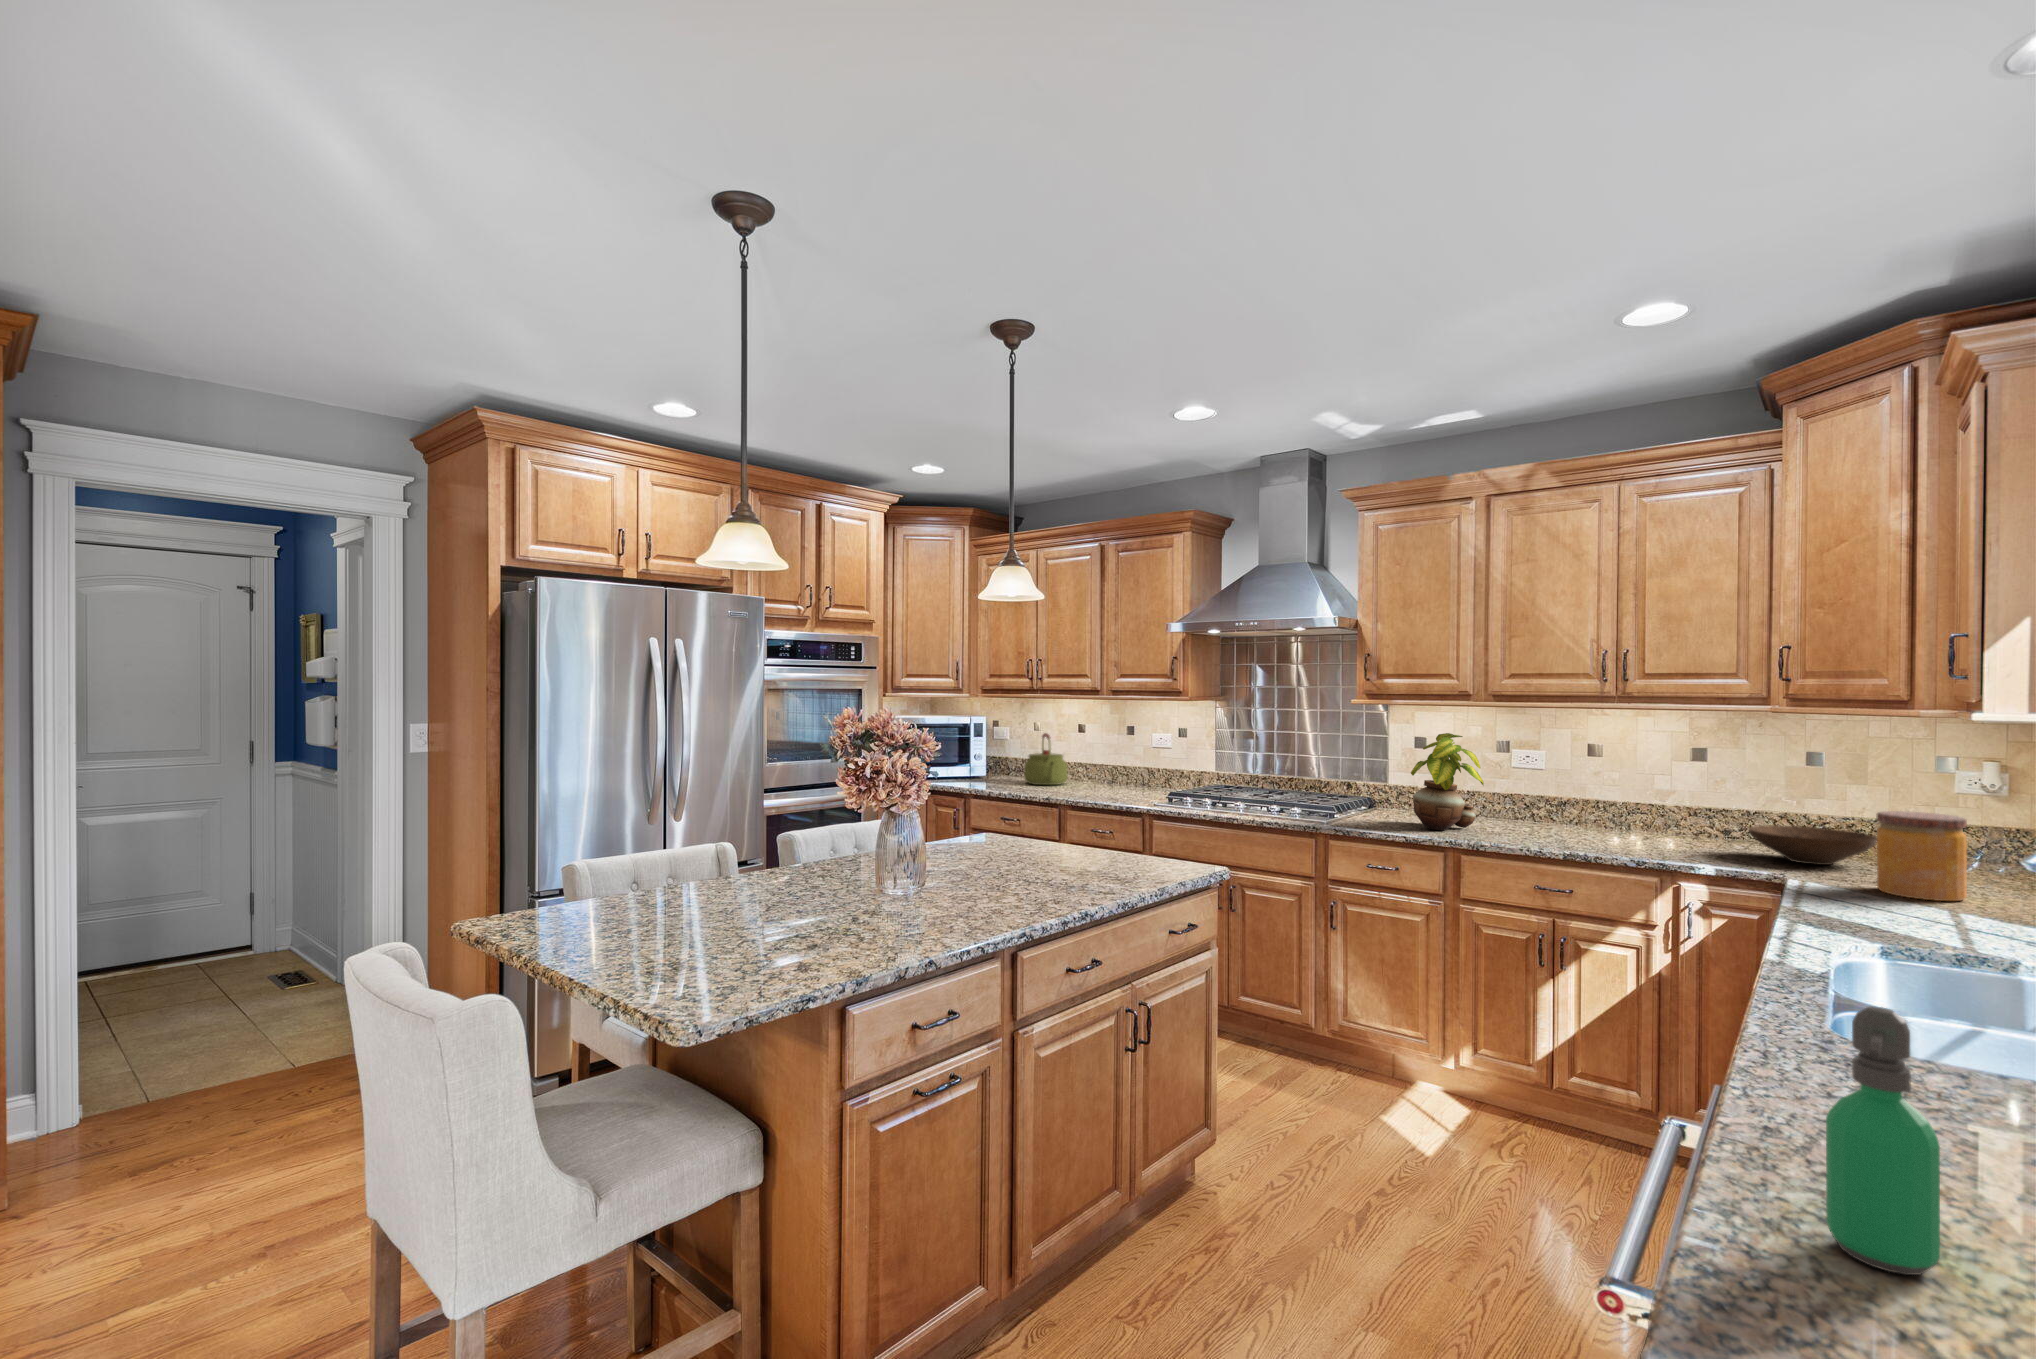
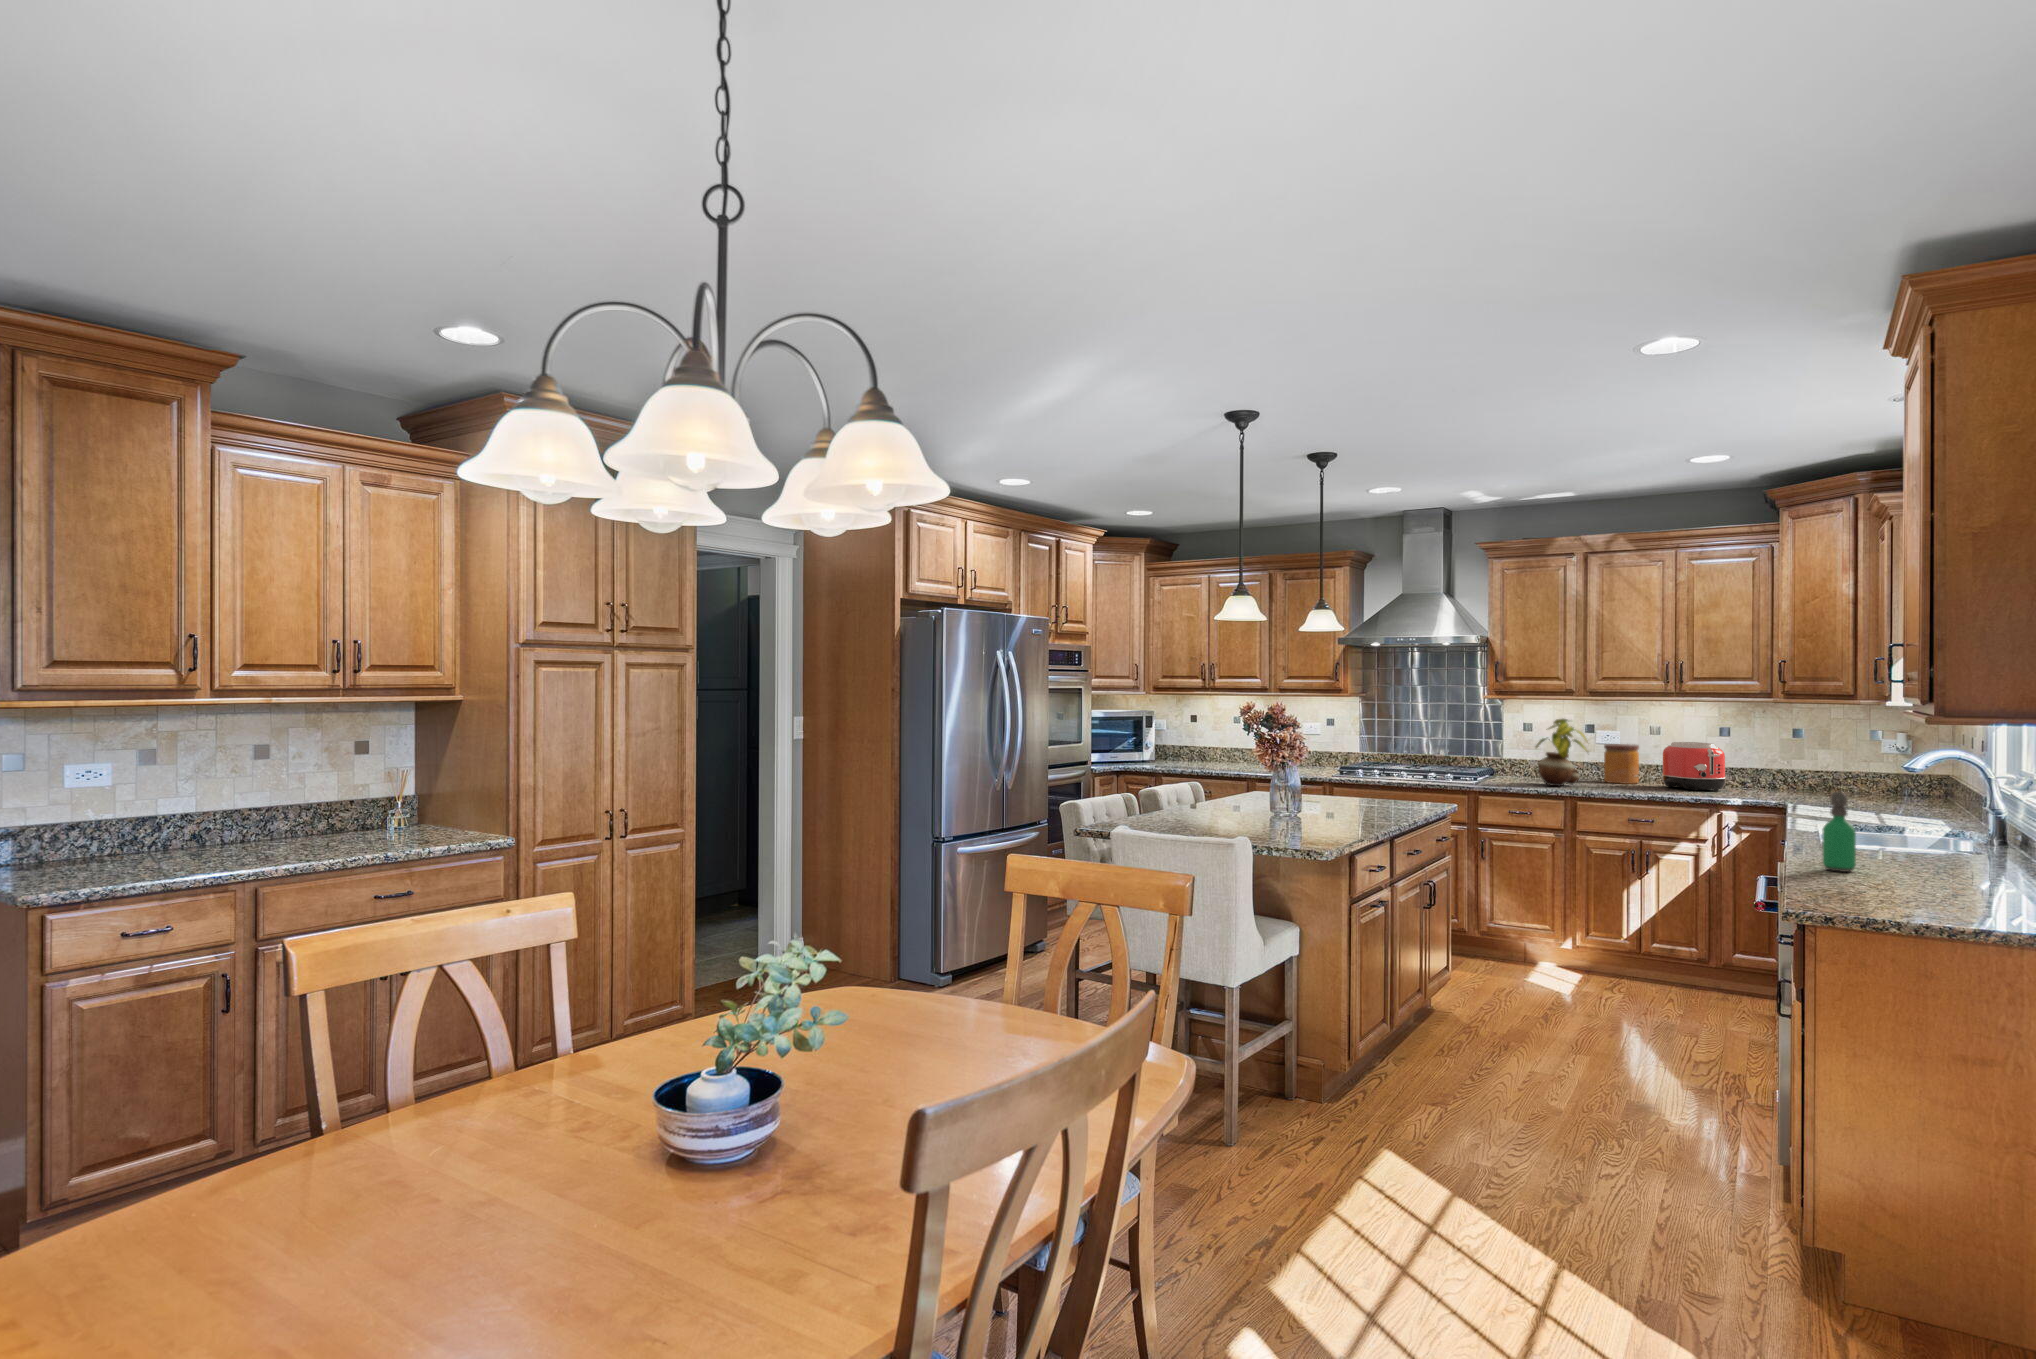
kettle: present [1024,733,1068,785] -> none [1202,724,1238,766]
toaster: none [1600,769,1697,843] -> present [1661,742,1726,791]
jar: present [1876,811,1967,901] -> present [1604,744,1639,784]
wooden bowl: present [1749,825,1877,865] -> none [1761,776,1837,798]

